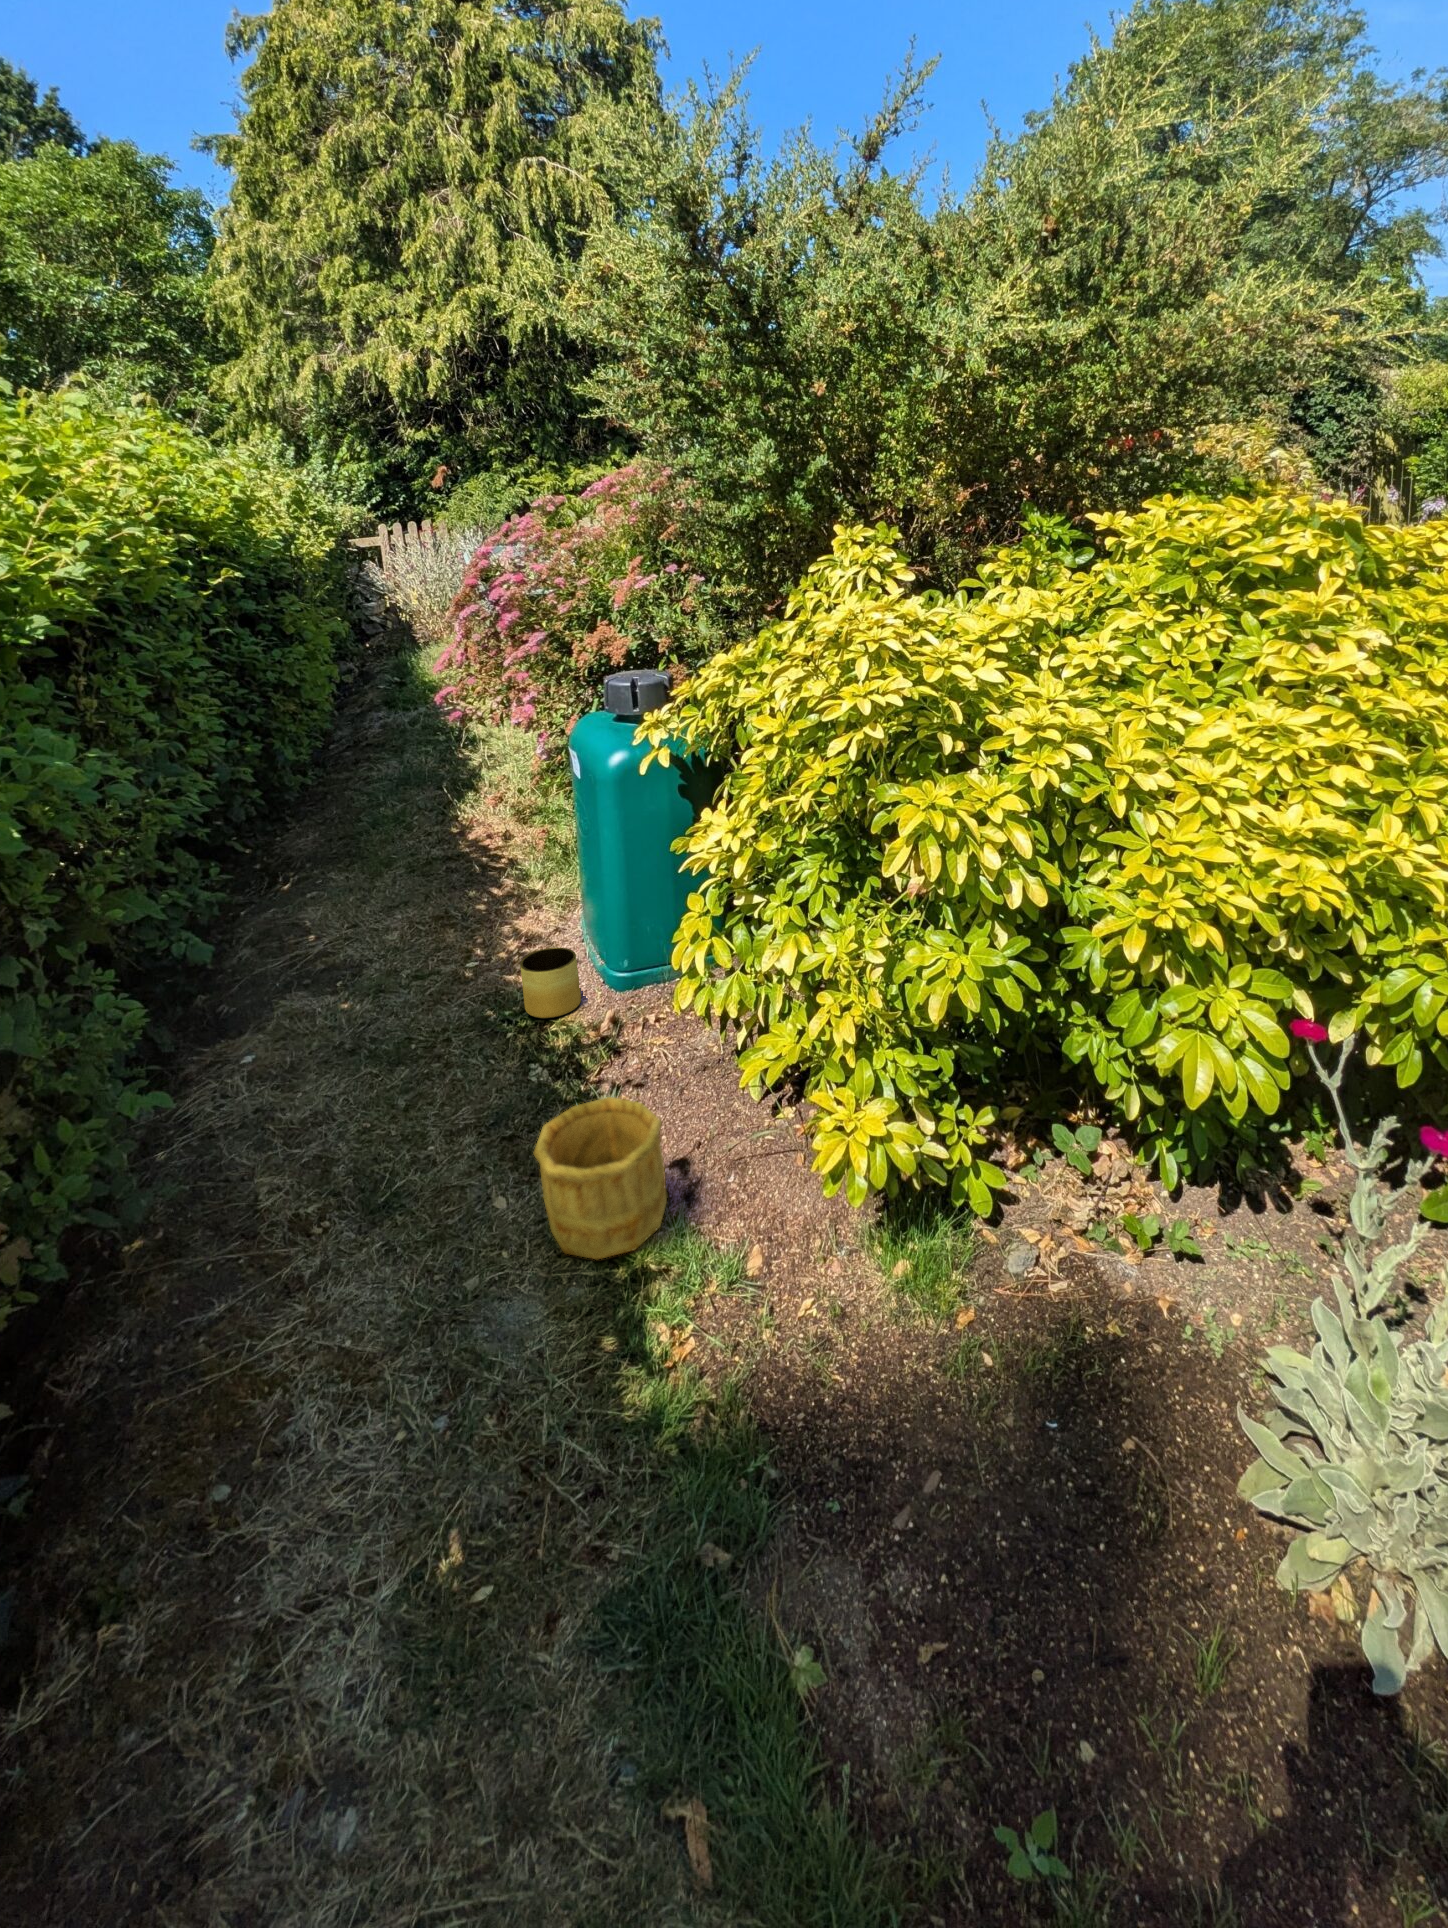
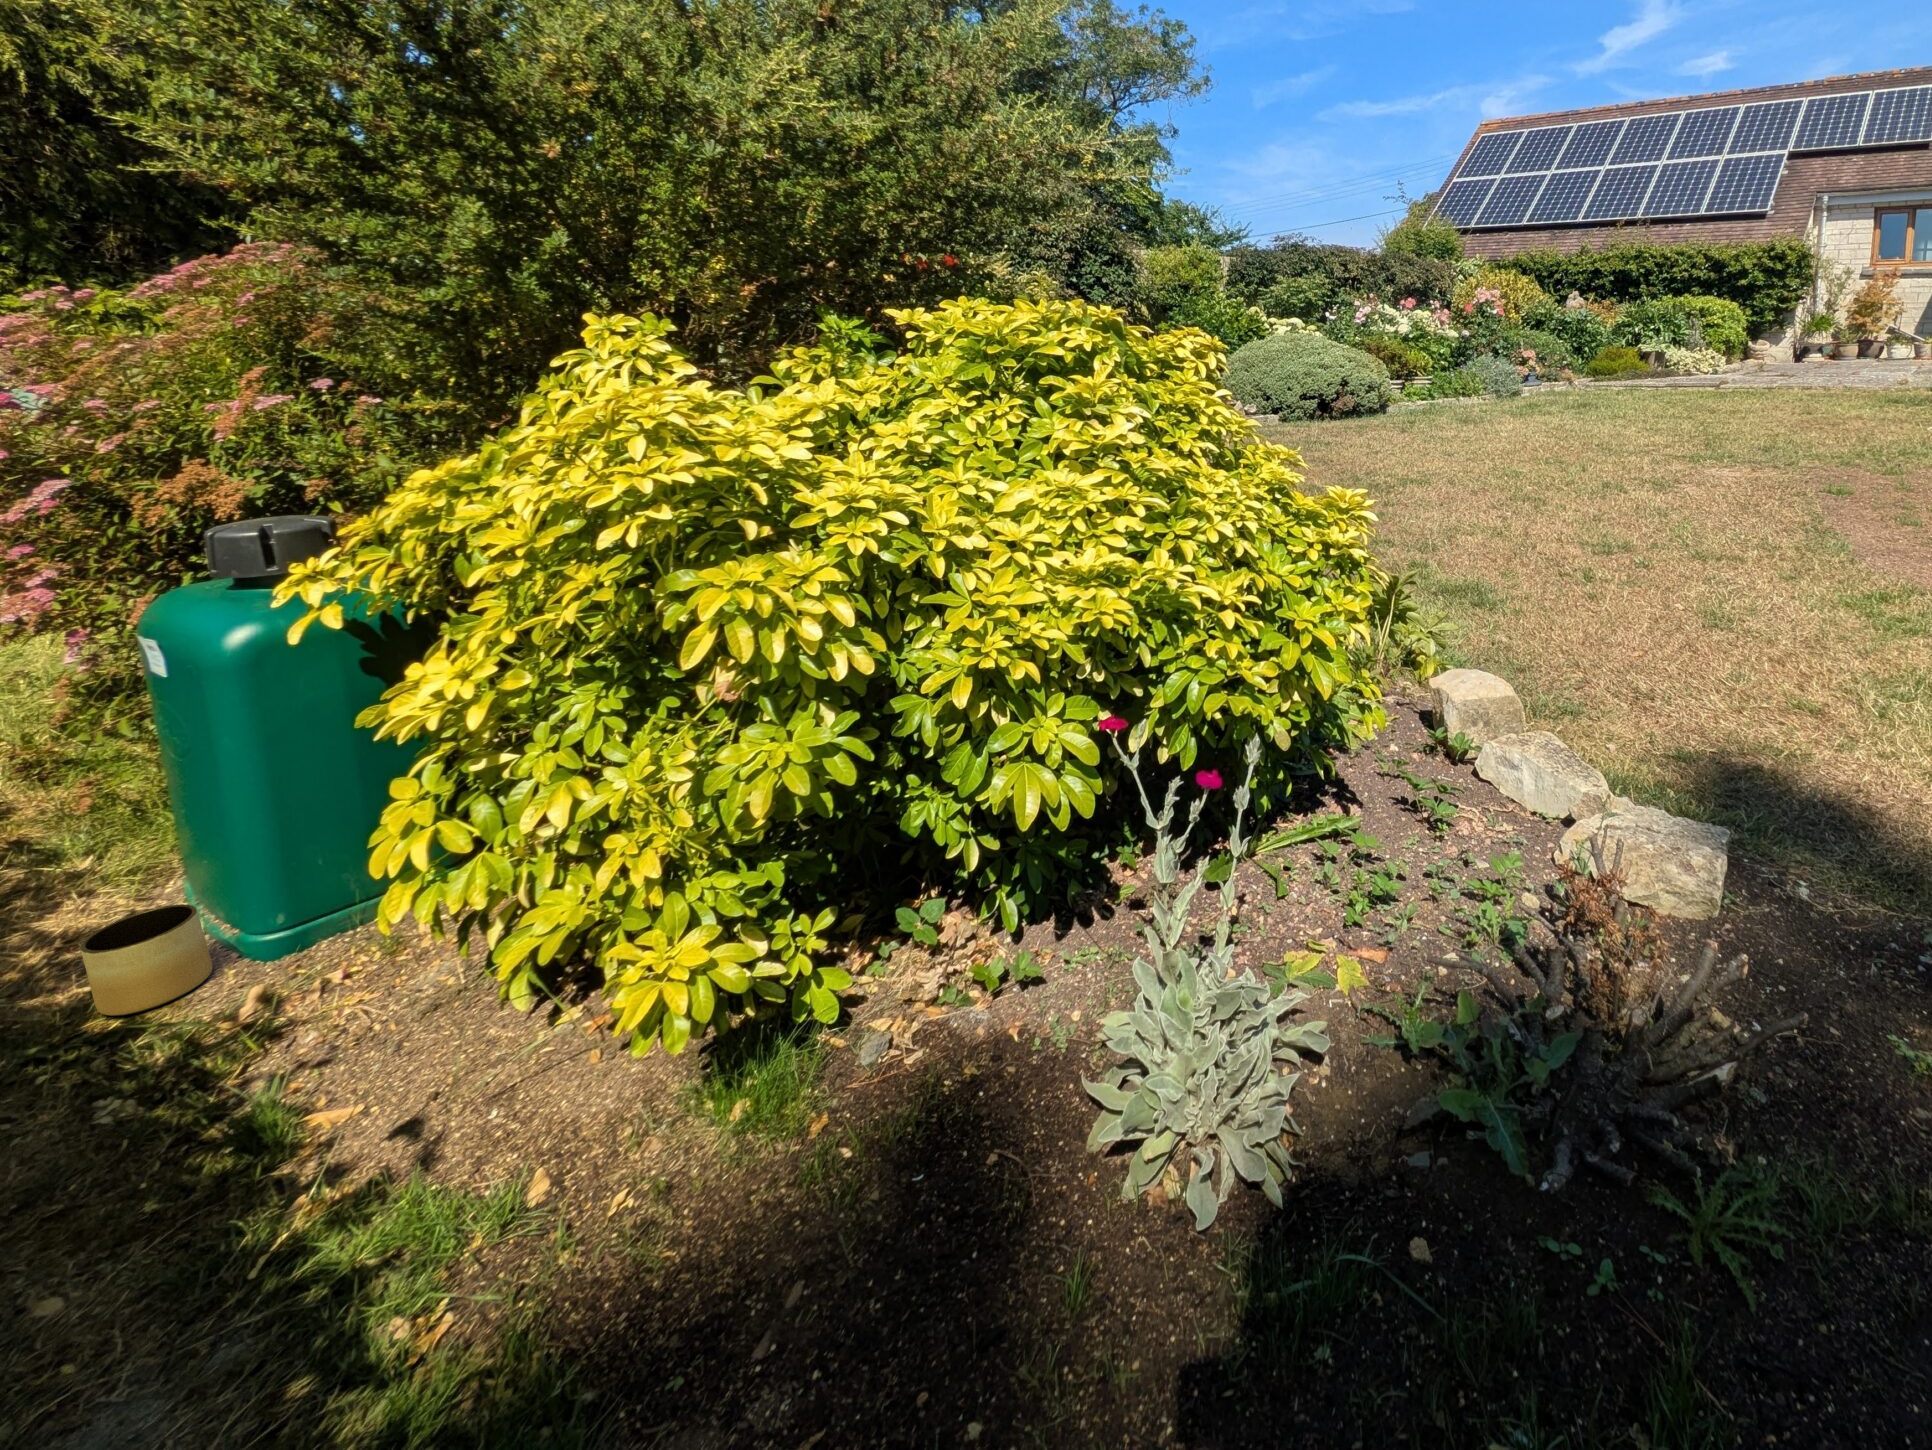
wooden bucket: present [534,1097,667,1260] -> none [132,1056,394,1304]

